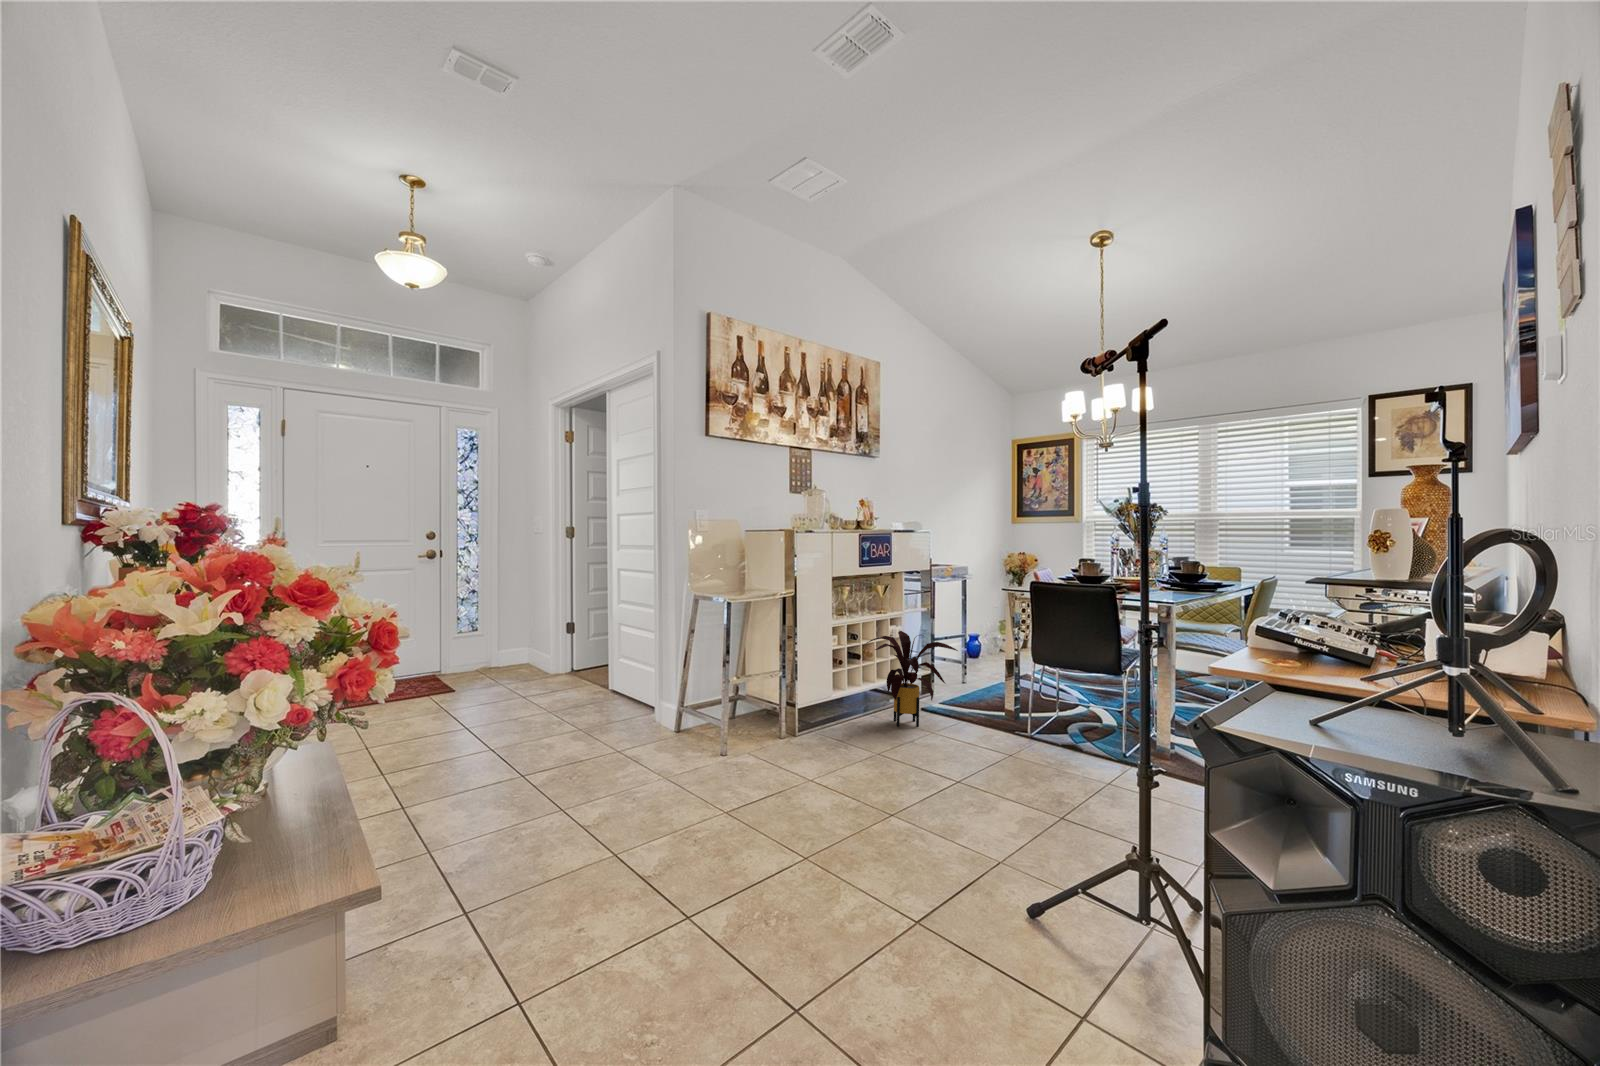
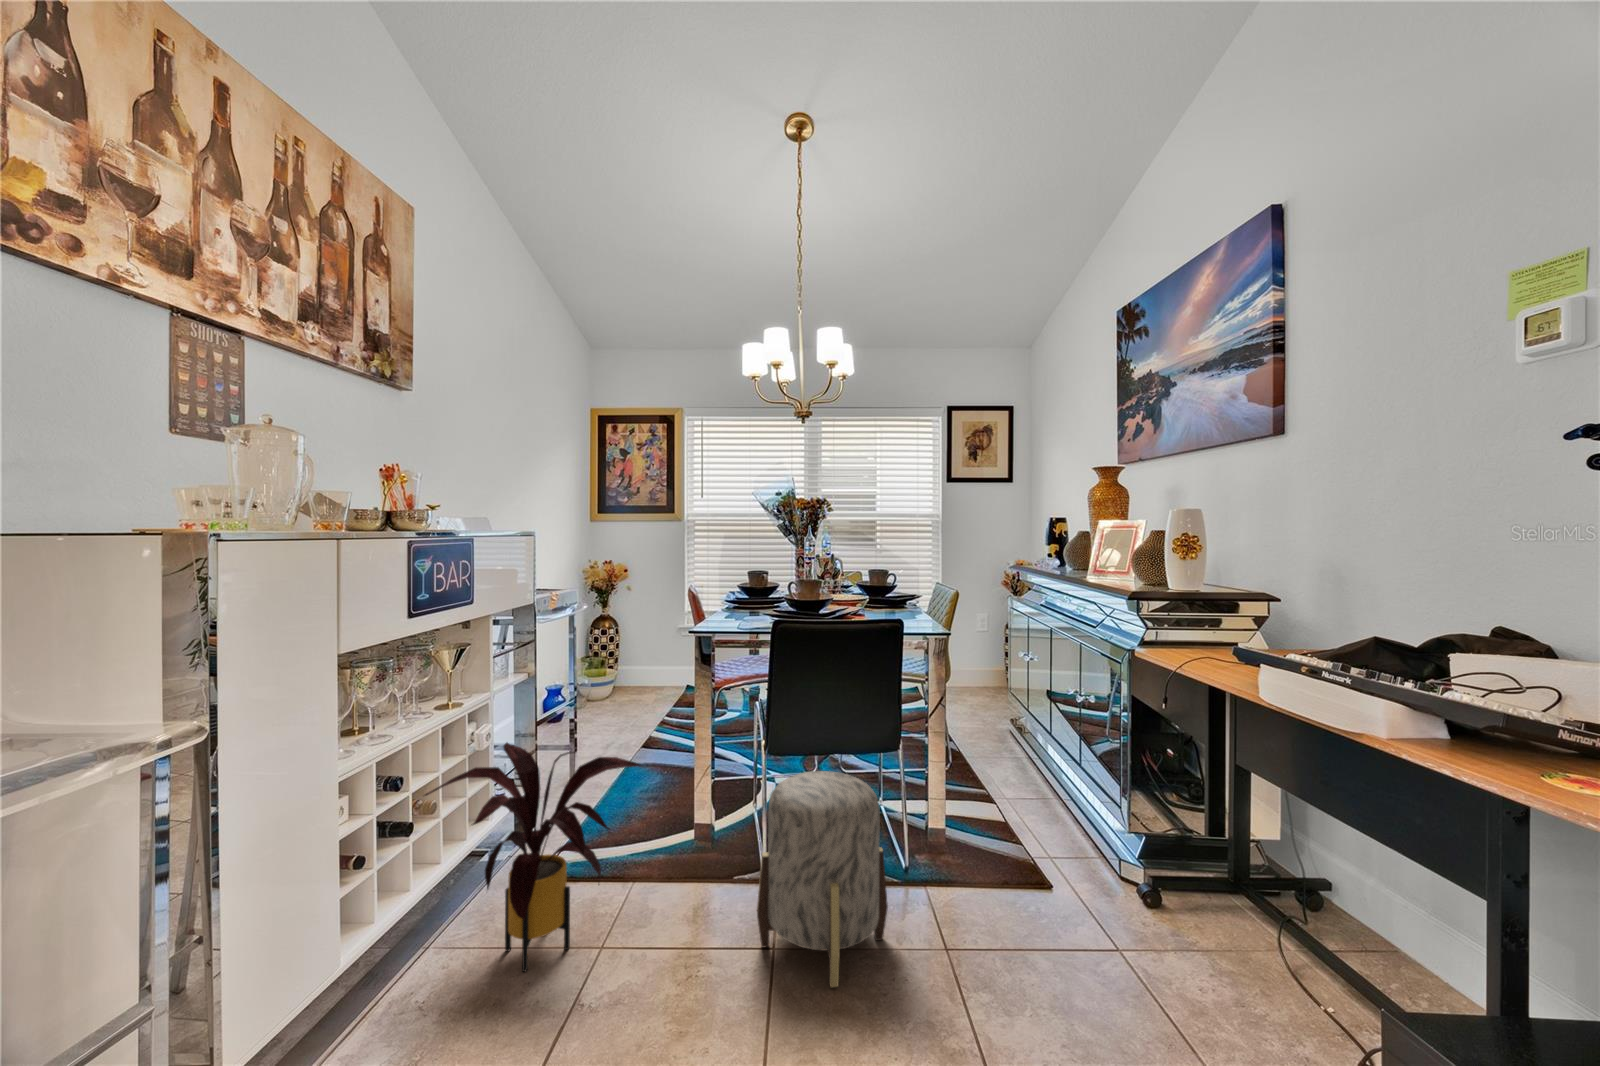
ottoman: none [1000,665,1074,764] -> present [757,771,888,988]

